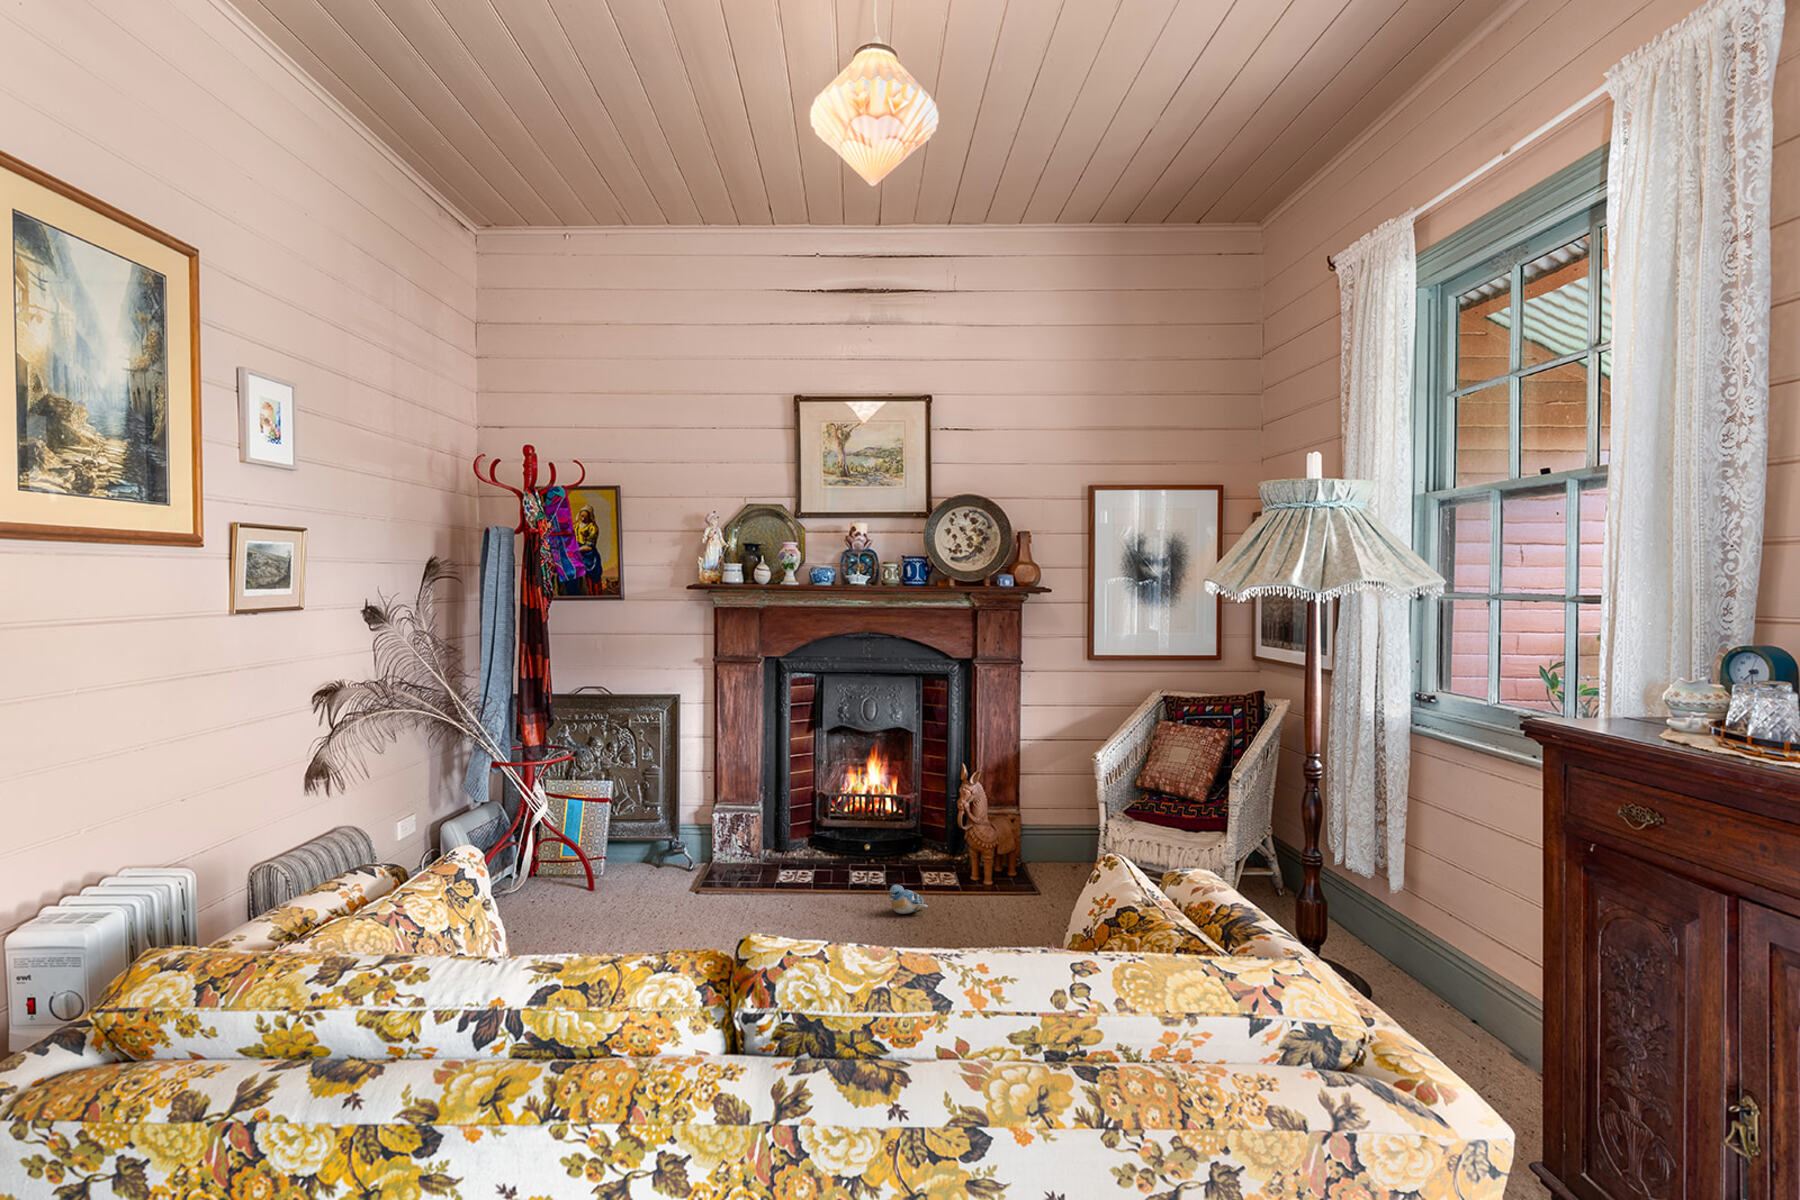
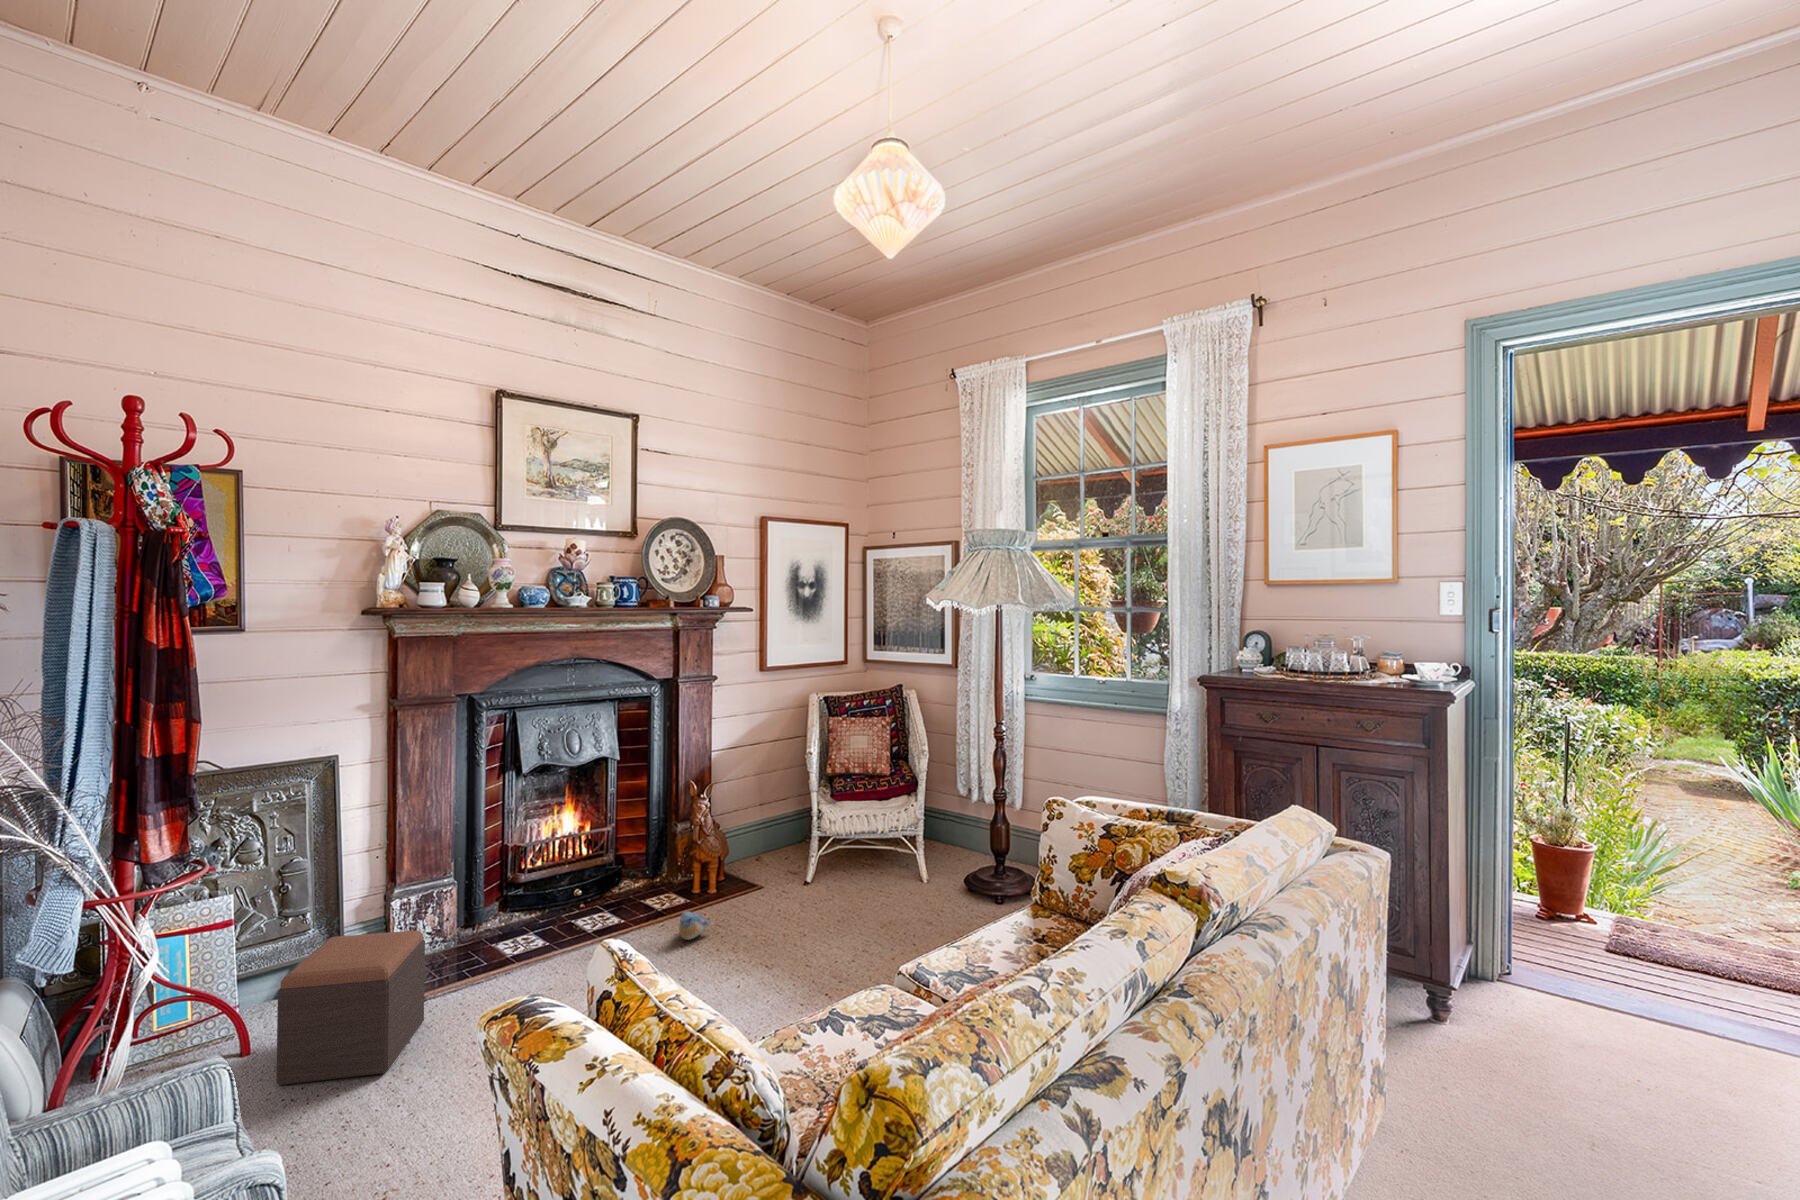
footstool: none [591,822,686,921] -> present [276,931,425,1085]

